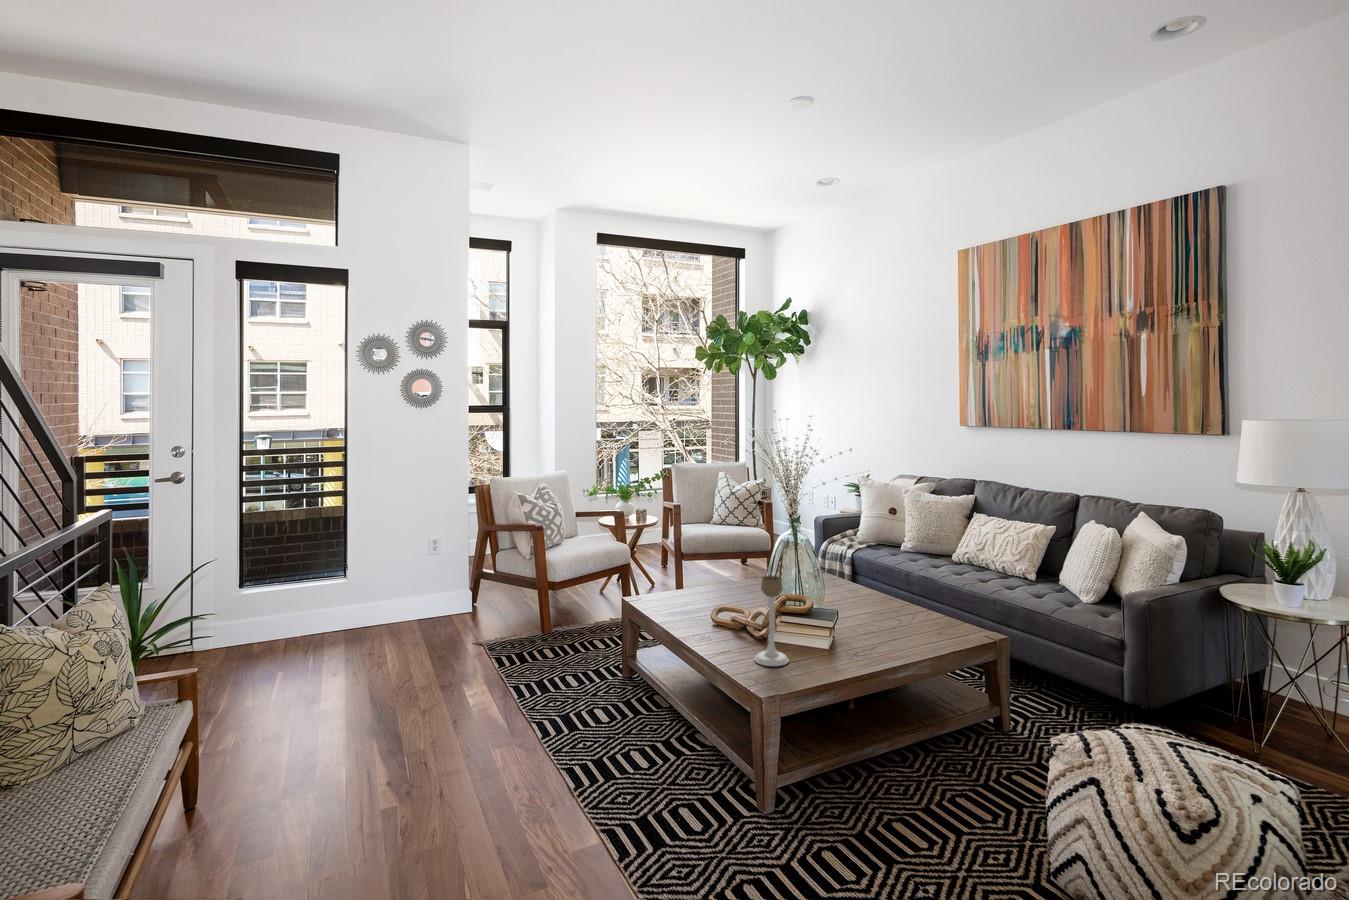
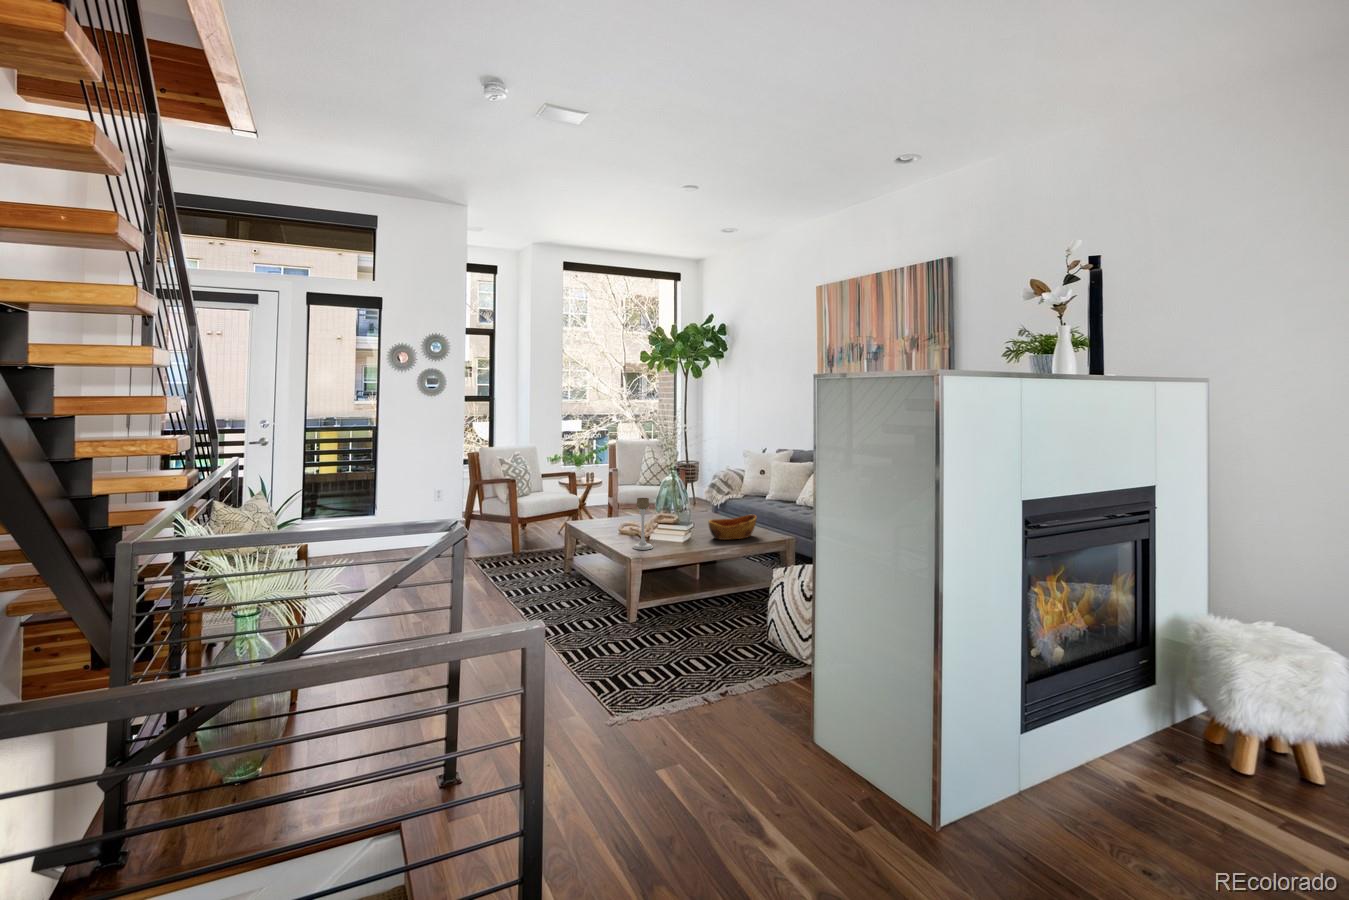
wooden bowl: none [868,593,943,640] -> present [709,514,757,540]

